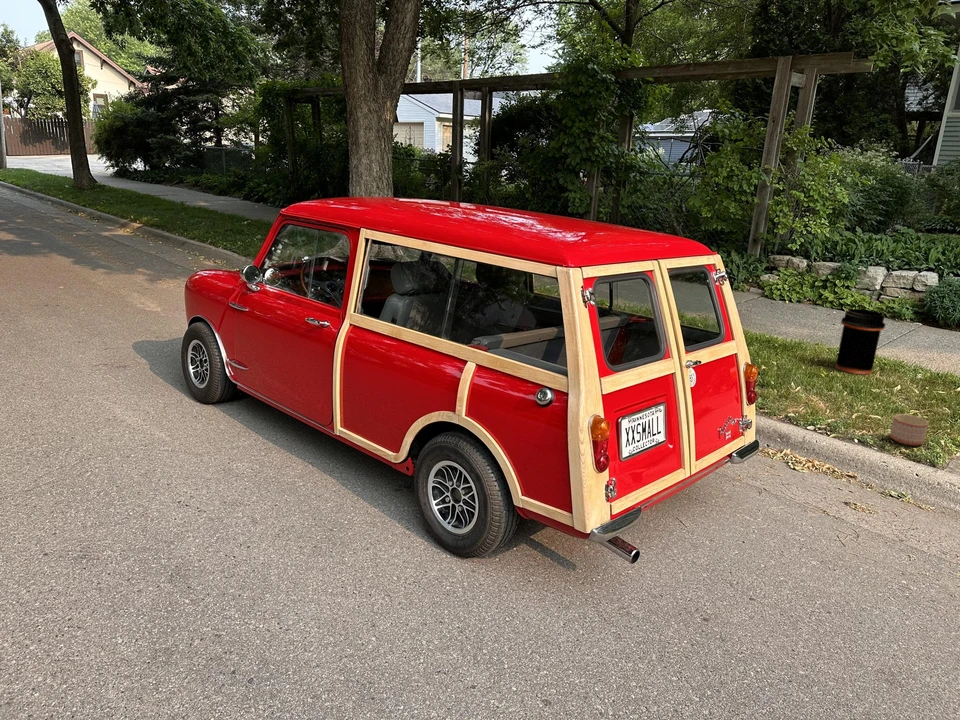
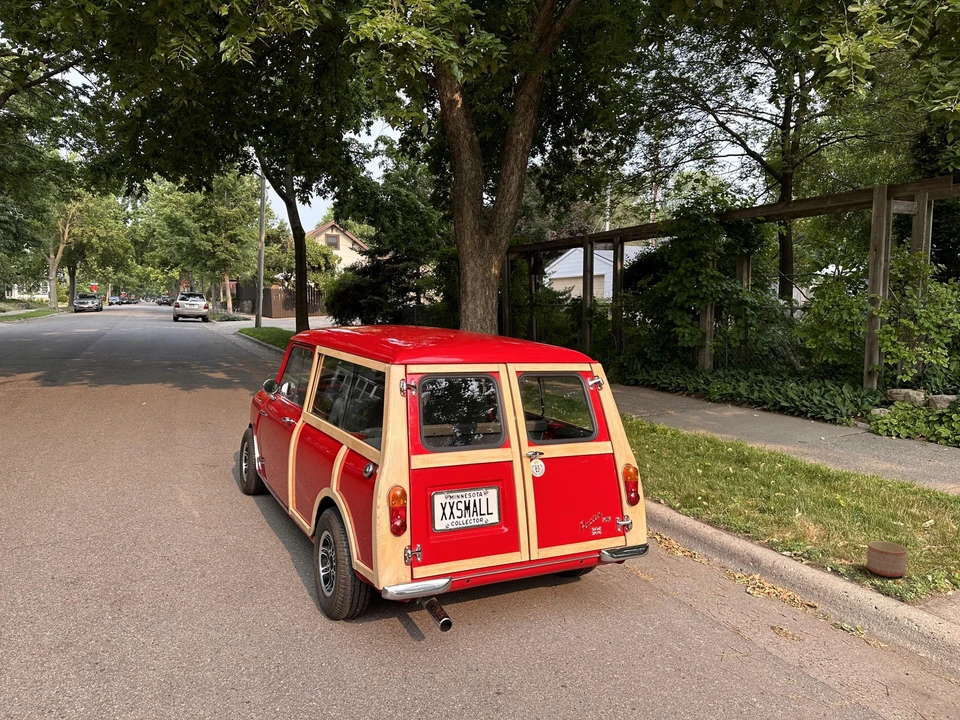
trash can: present [836,309,885,374] -> none [881,434,932,509]

